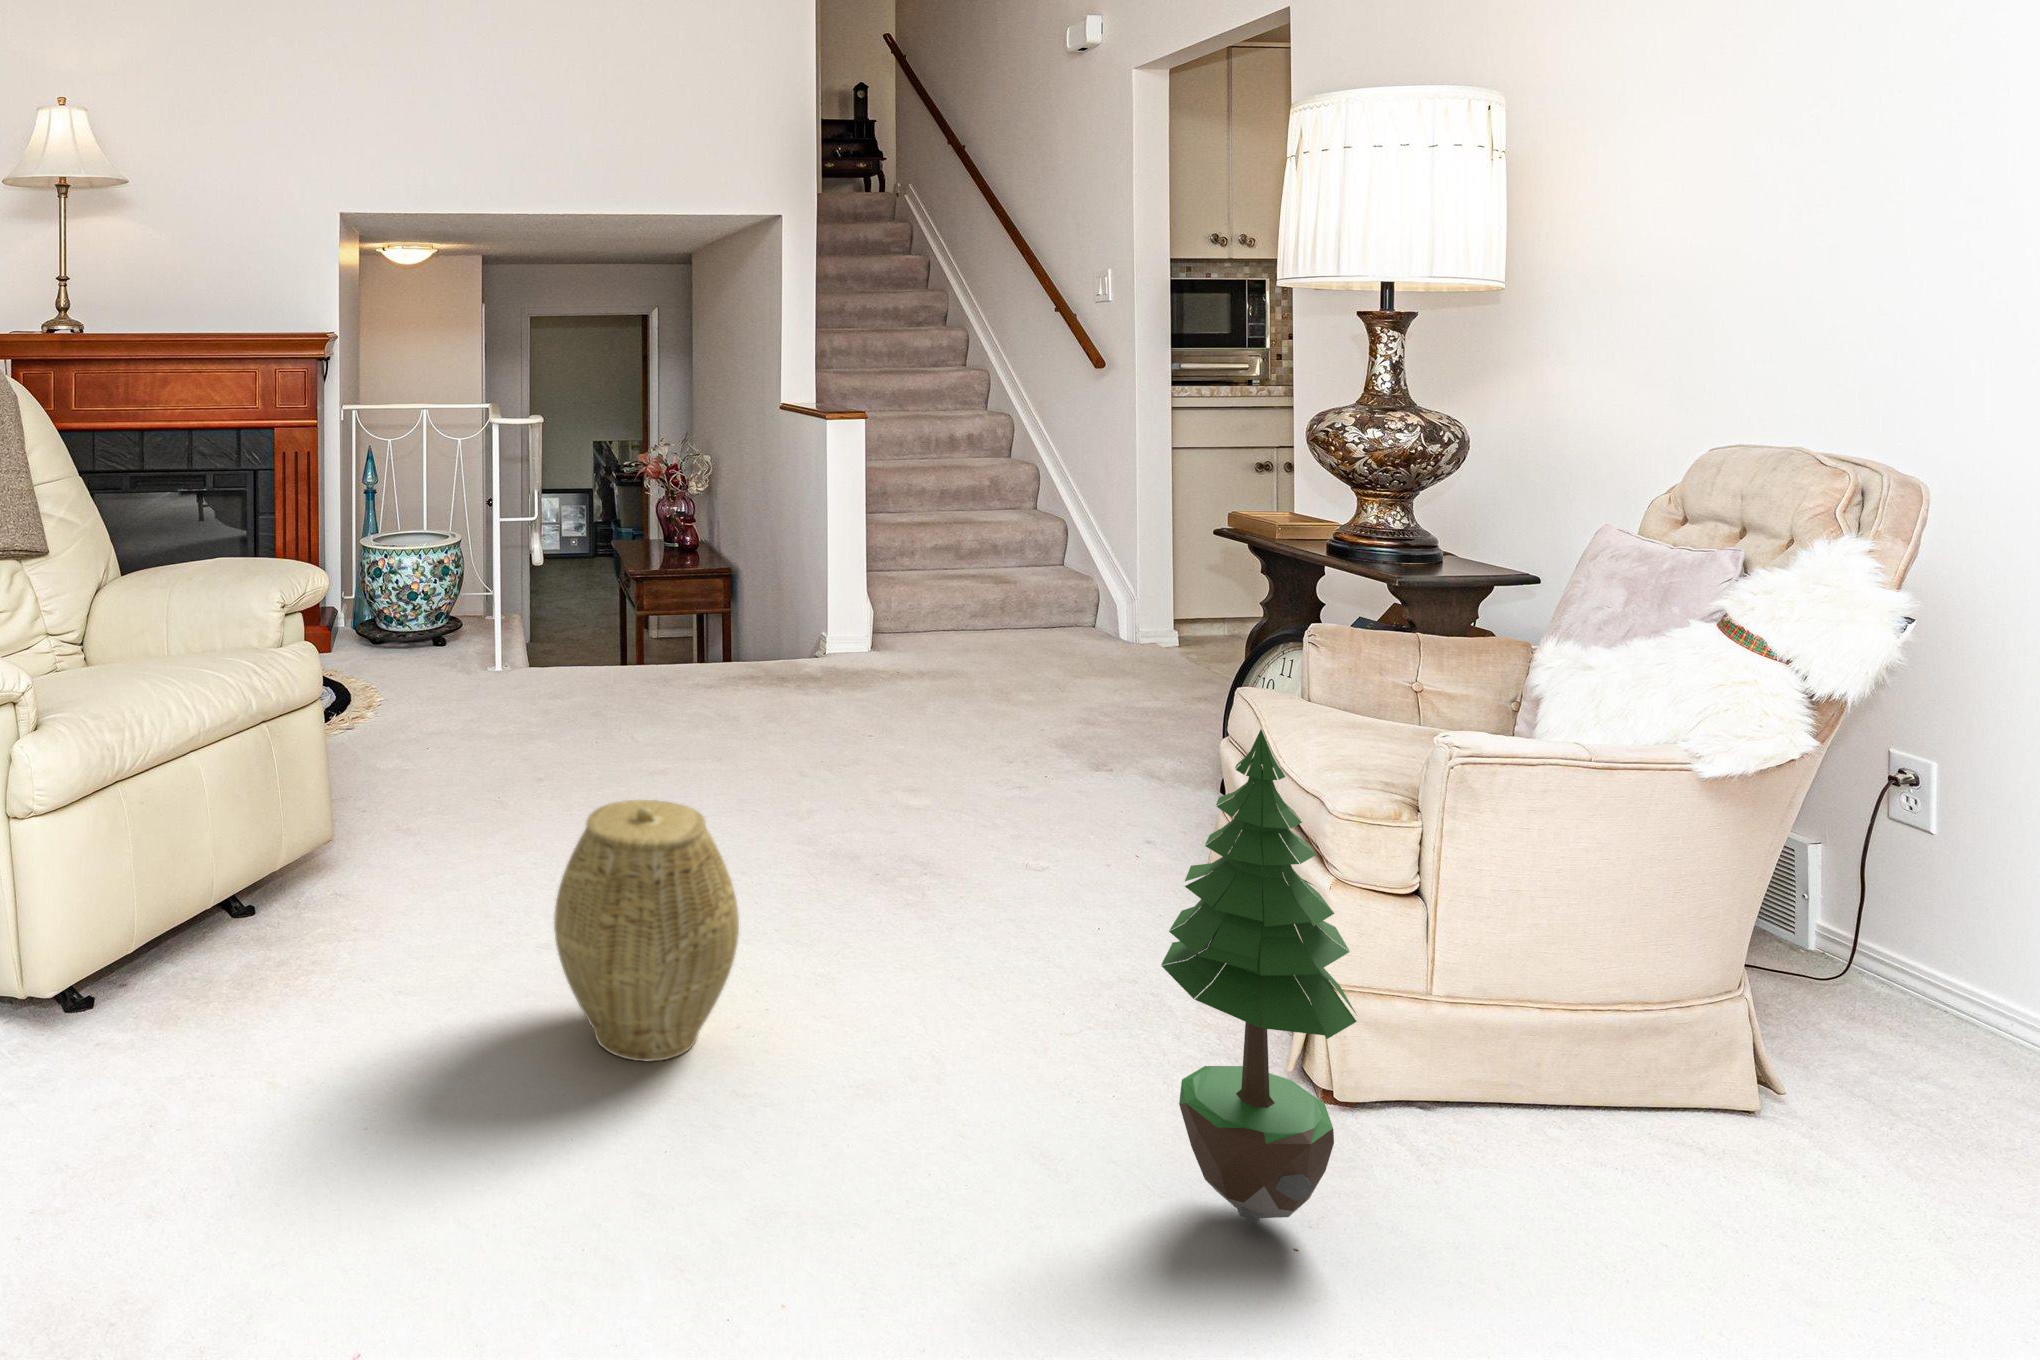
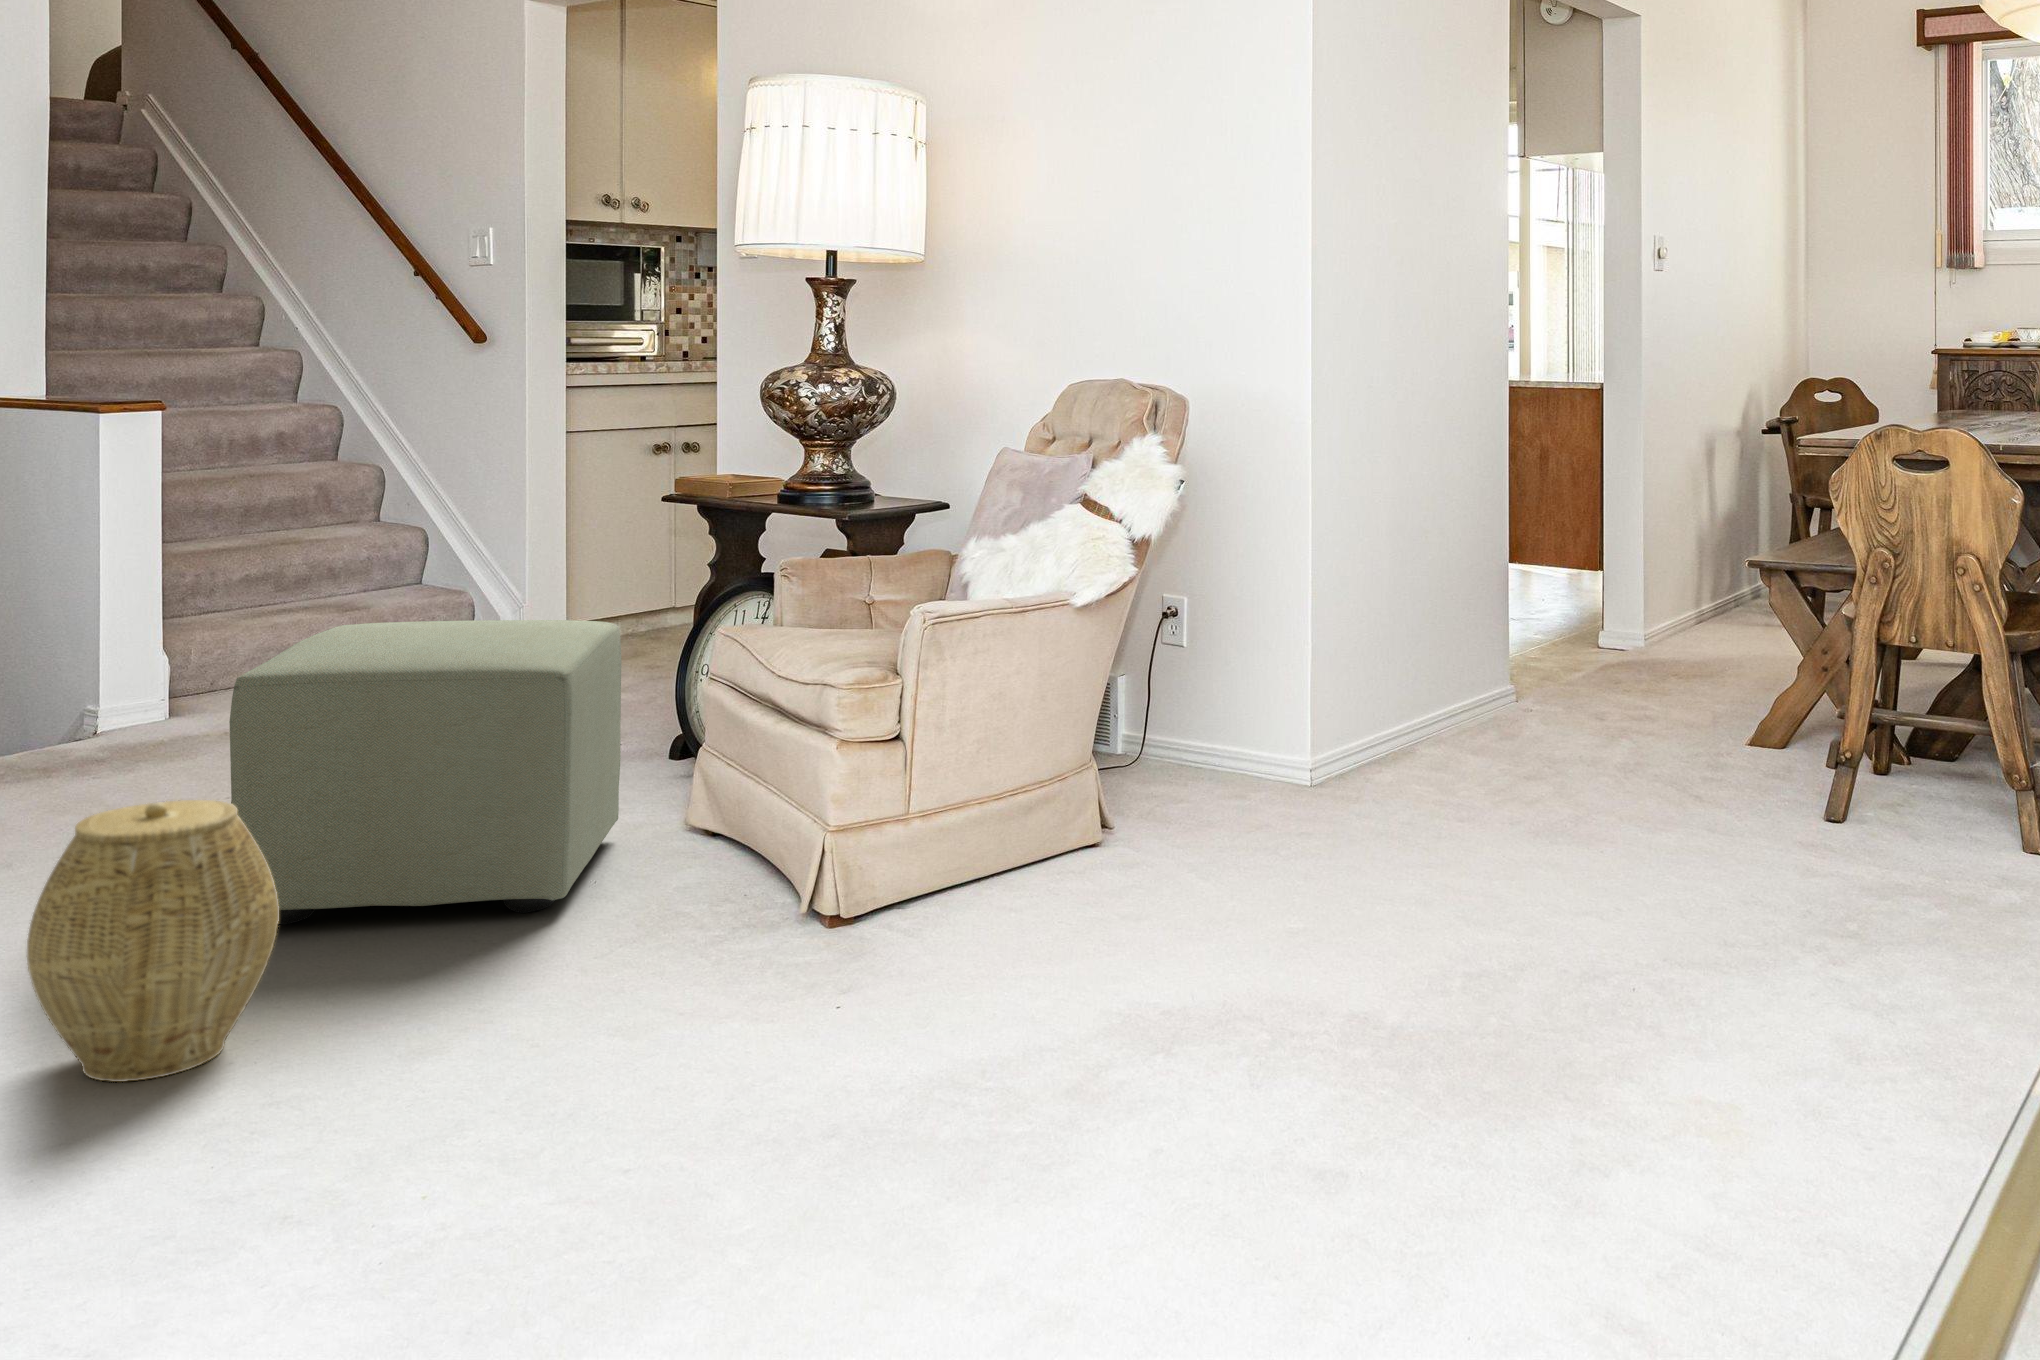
ottoman: none [773,631,1132,964] -> present [229,620,622,924]
potted tree: present [1161,730,1357,1223] -> none [738,591,885,983]

